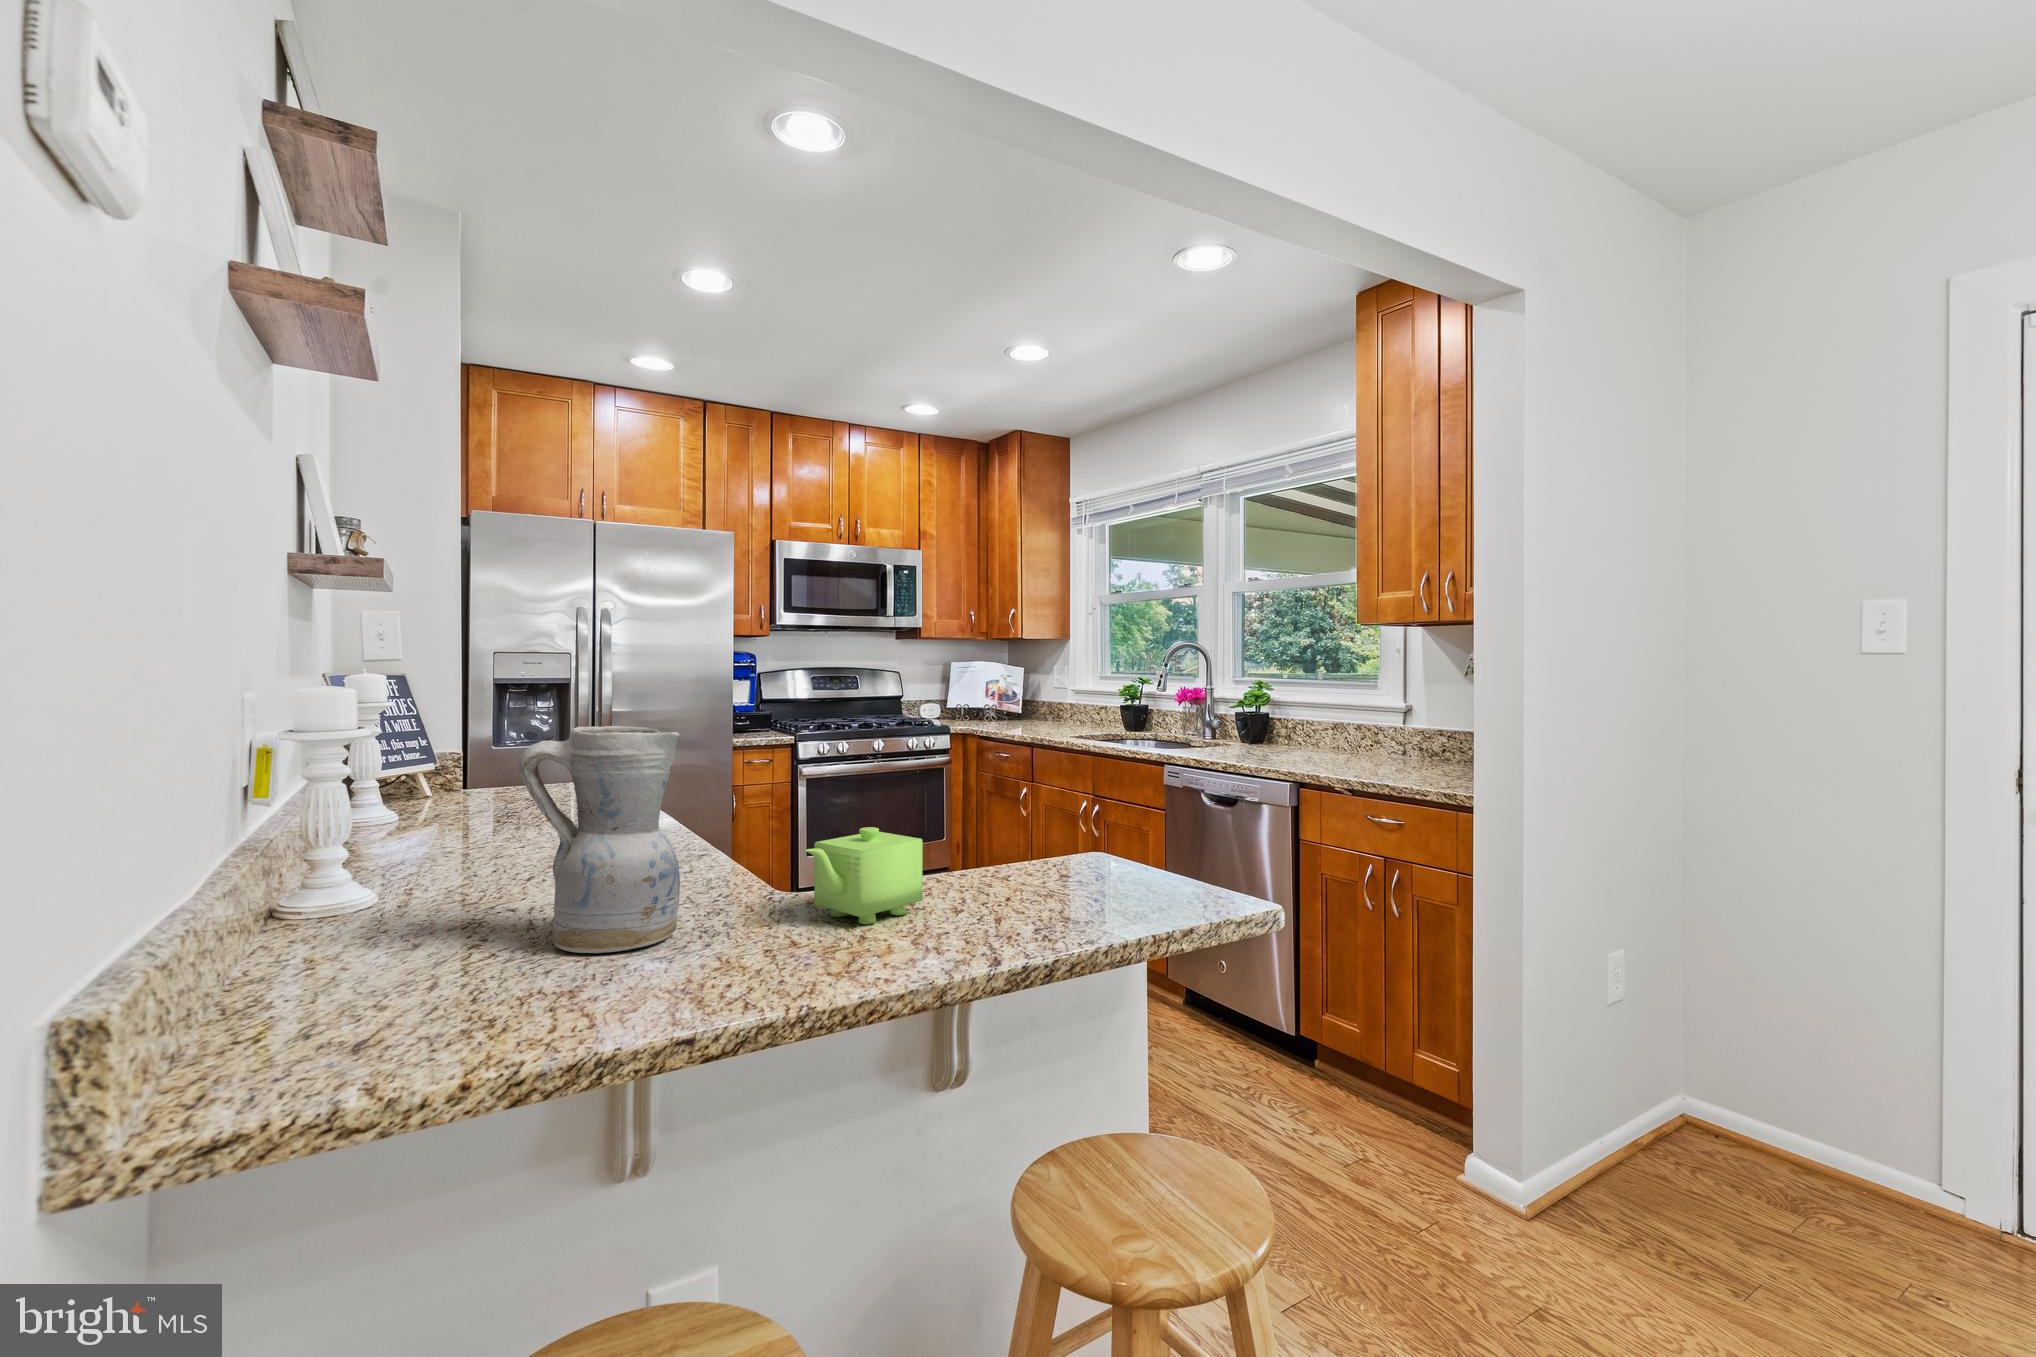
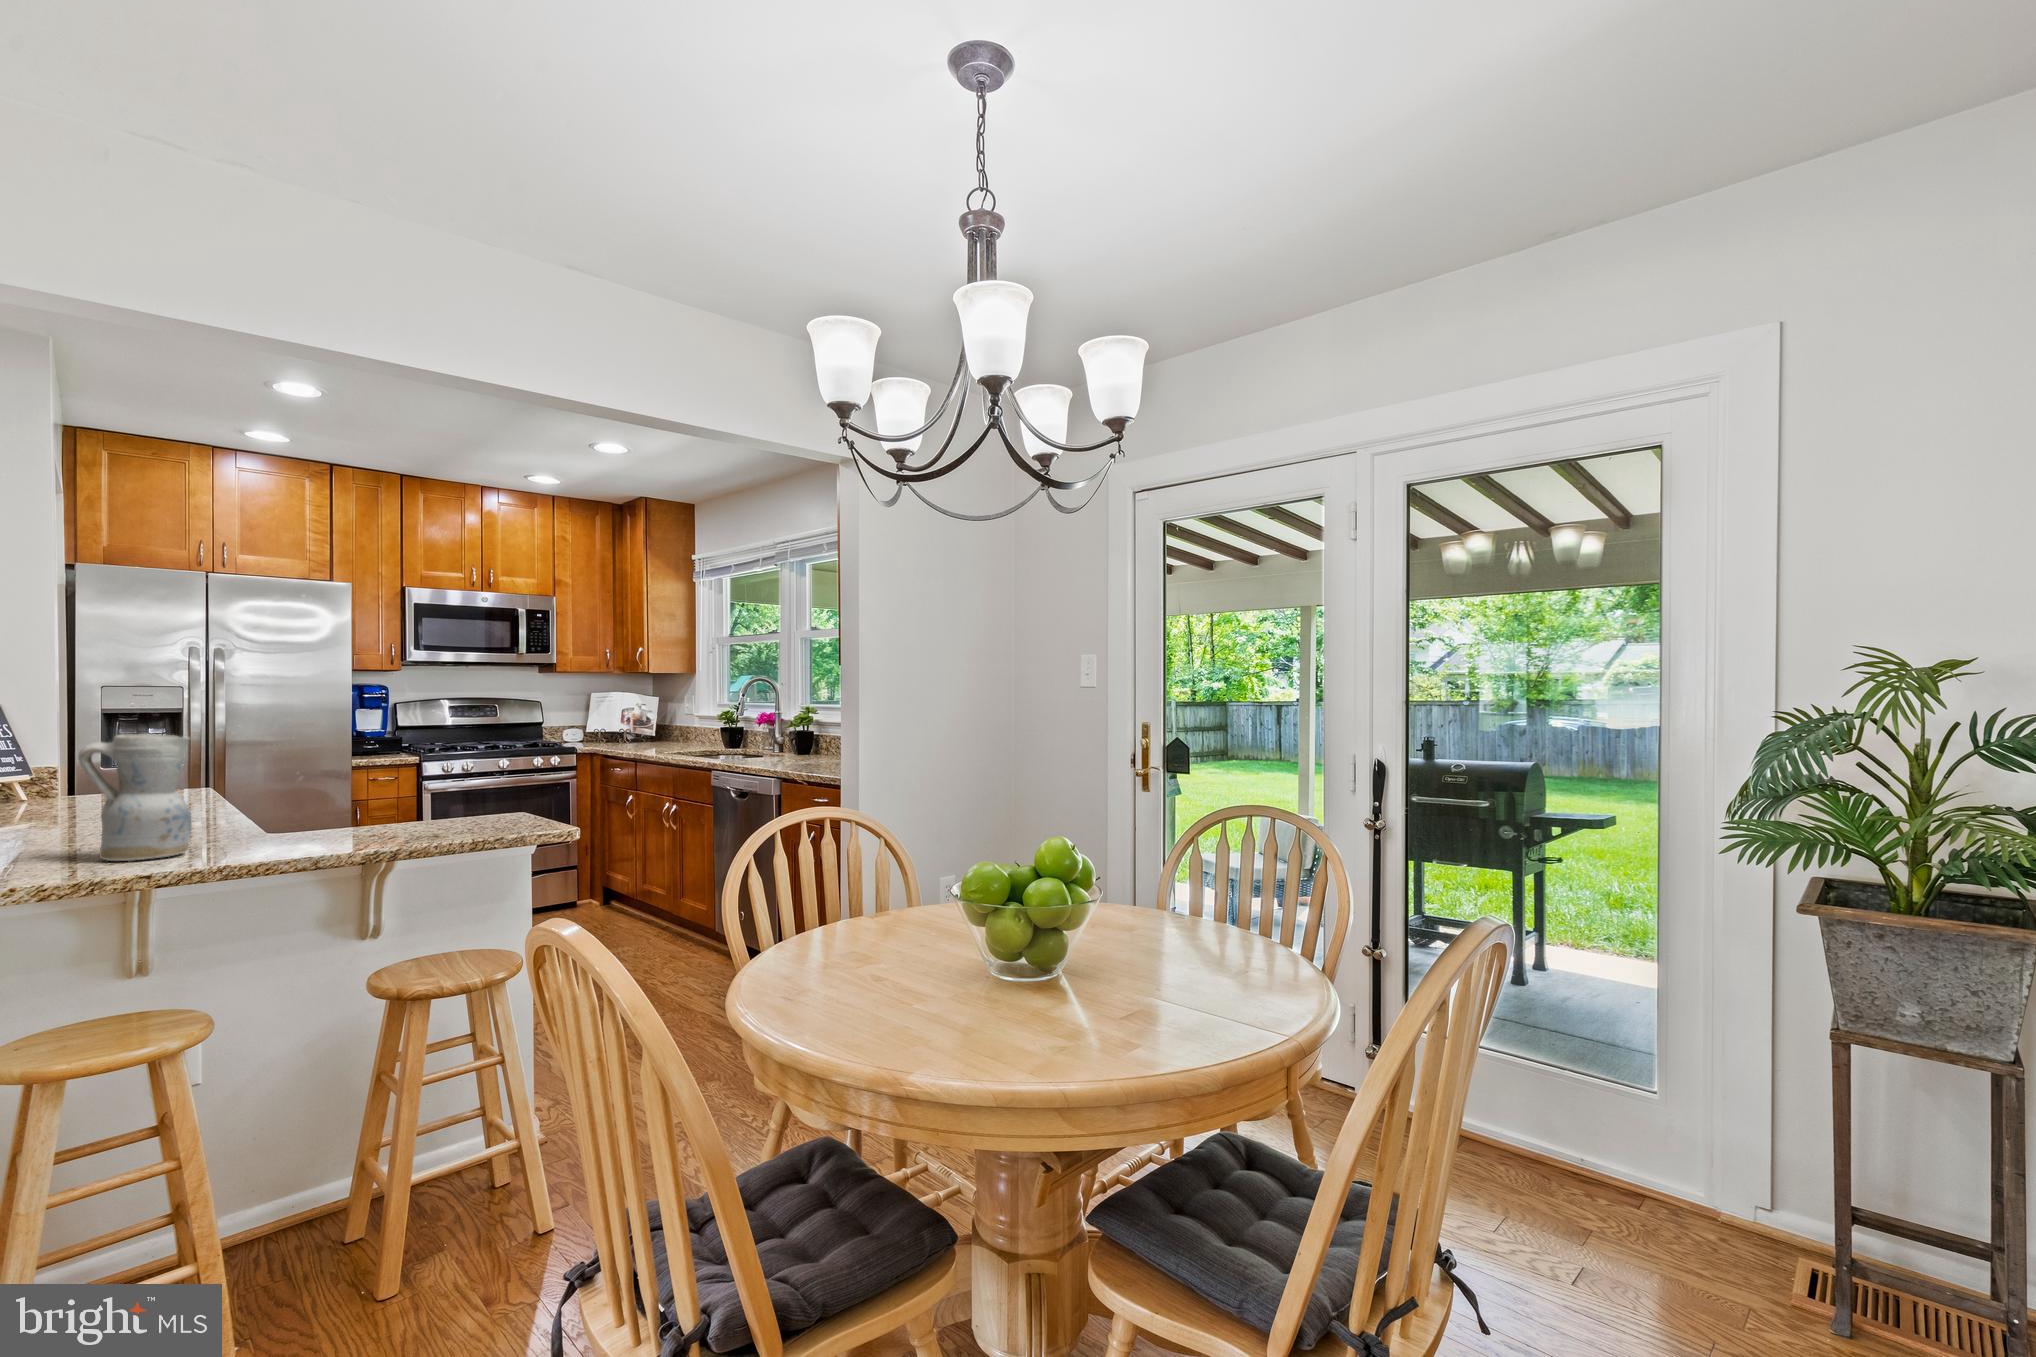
teapot: present [805,827,923,924] -> none [278,793,367,847]

